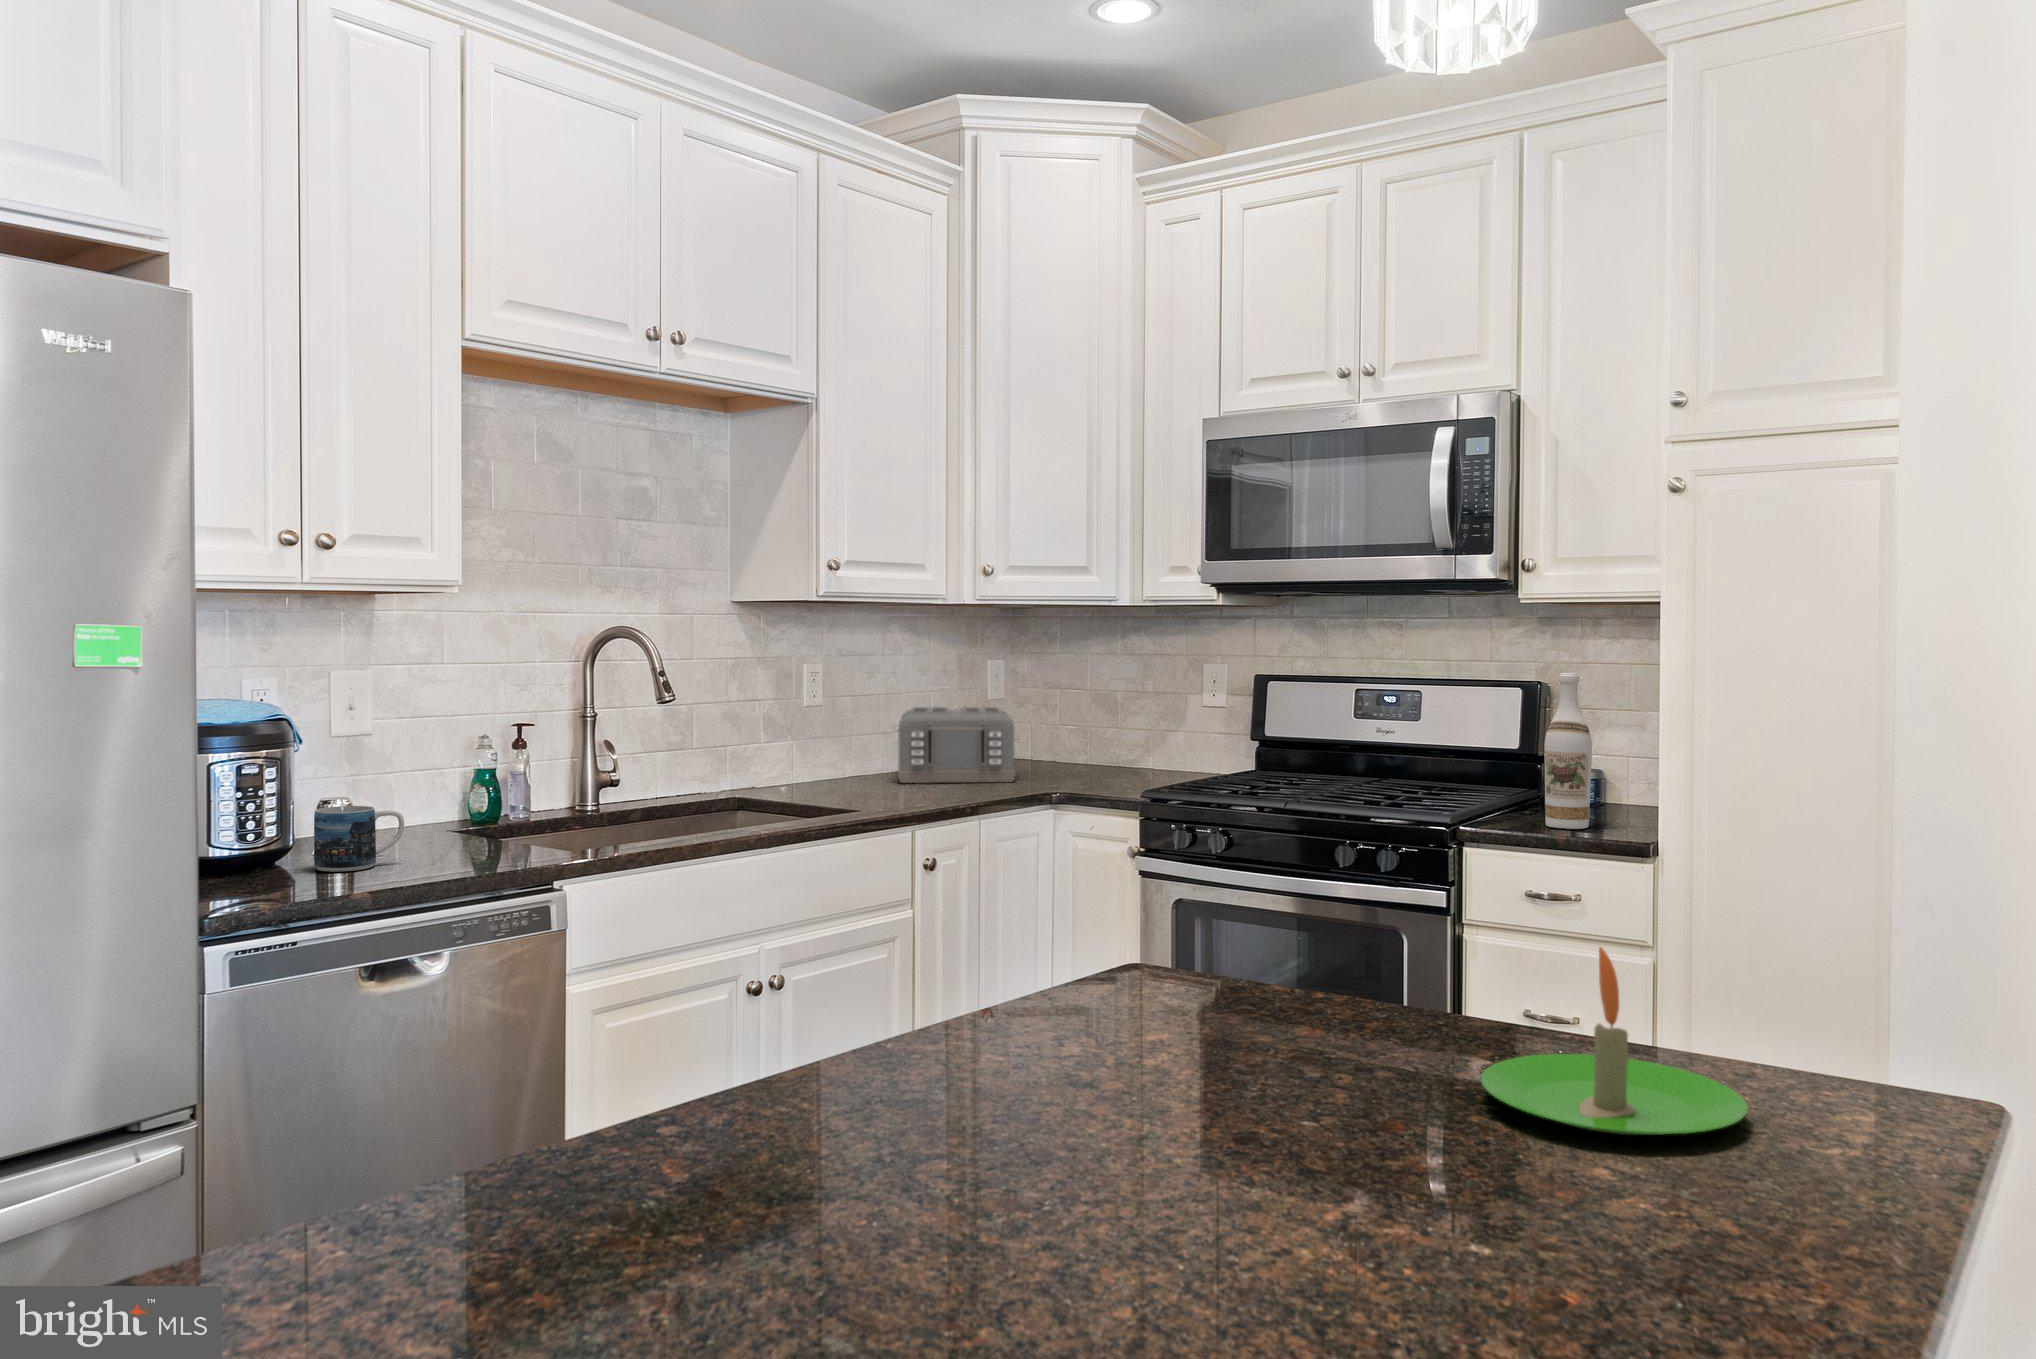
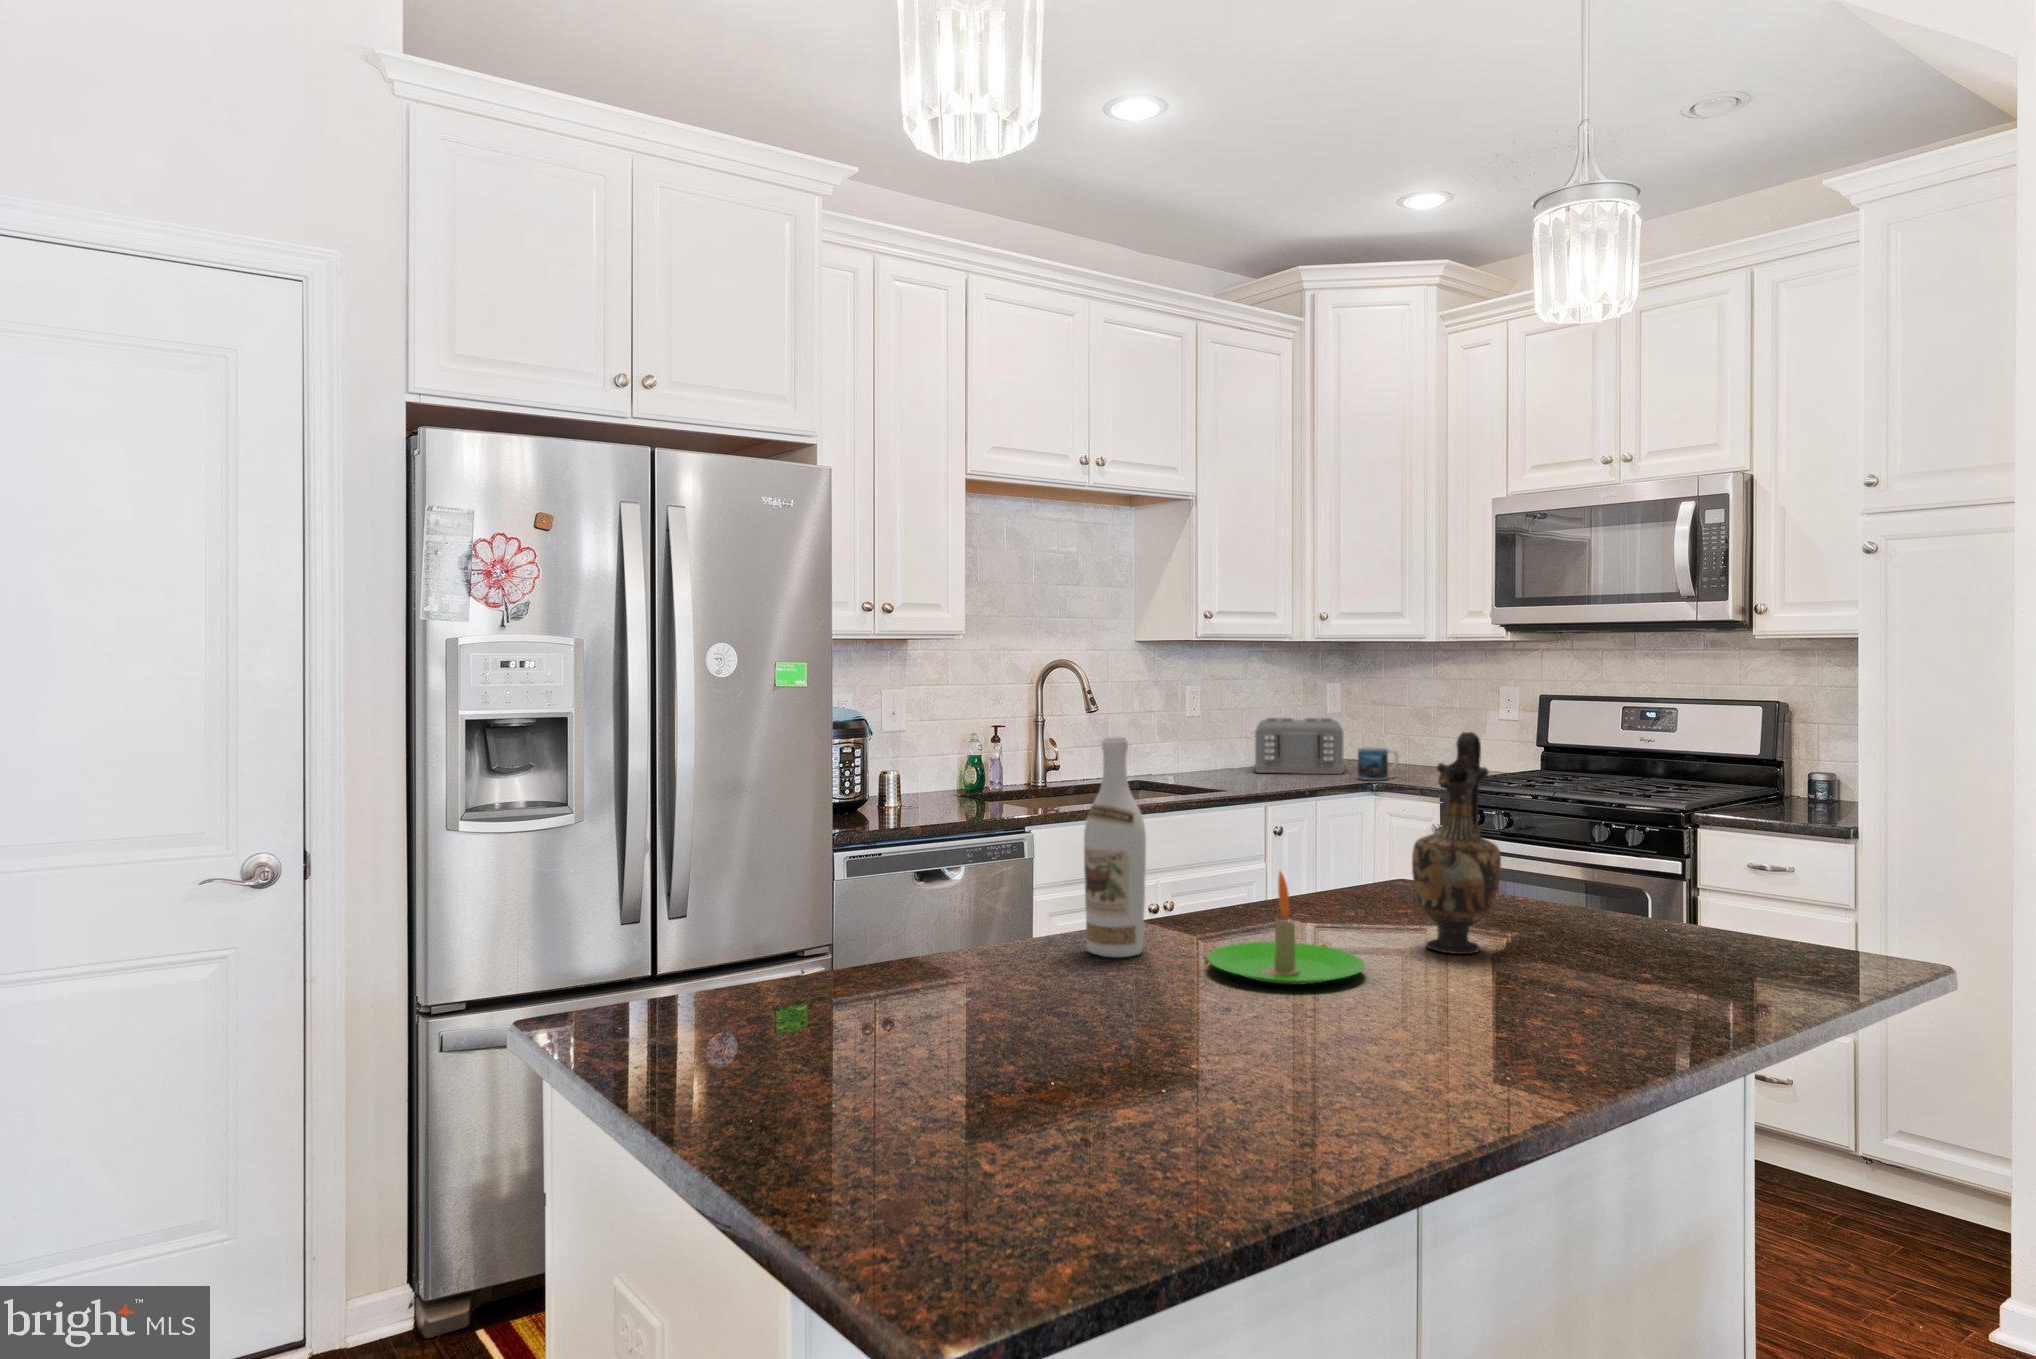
wine bottle: present [1544,673,1592,829] -> present [1084,737,1146,957]
vase: none [1186,738,1329,1118] -> present [1412,732,1501,954]
mug: present [314,806,404,872] -> present [1358,748,1399,780]
candle: present [1481,947,1748,1135] -> present [1207,871,1365,985]

